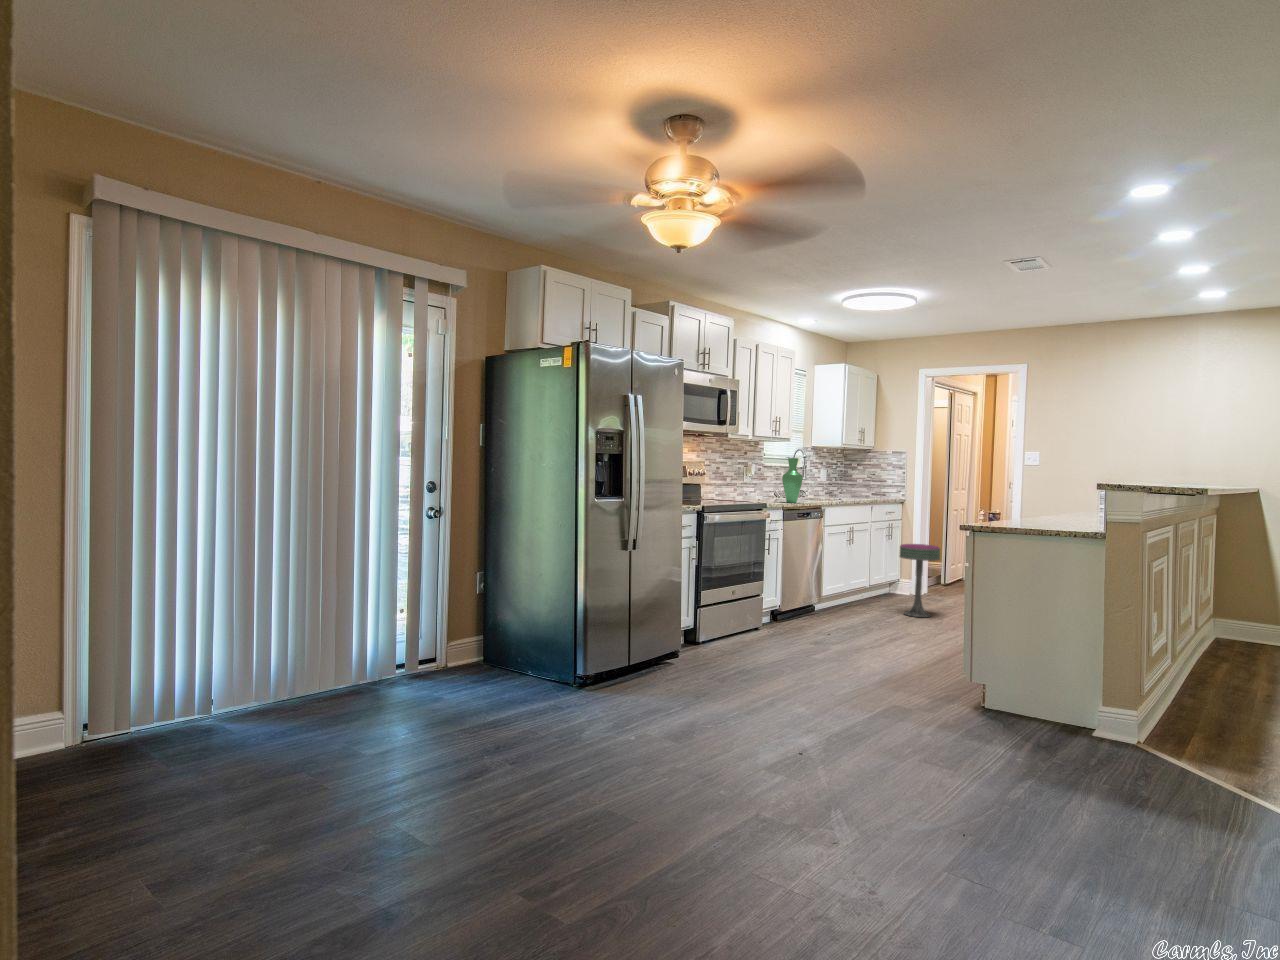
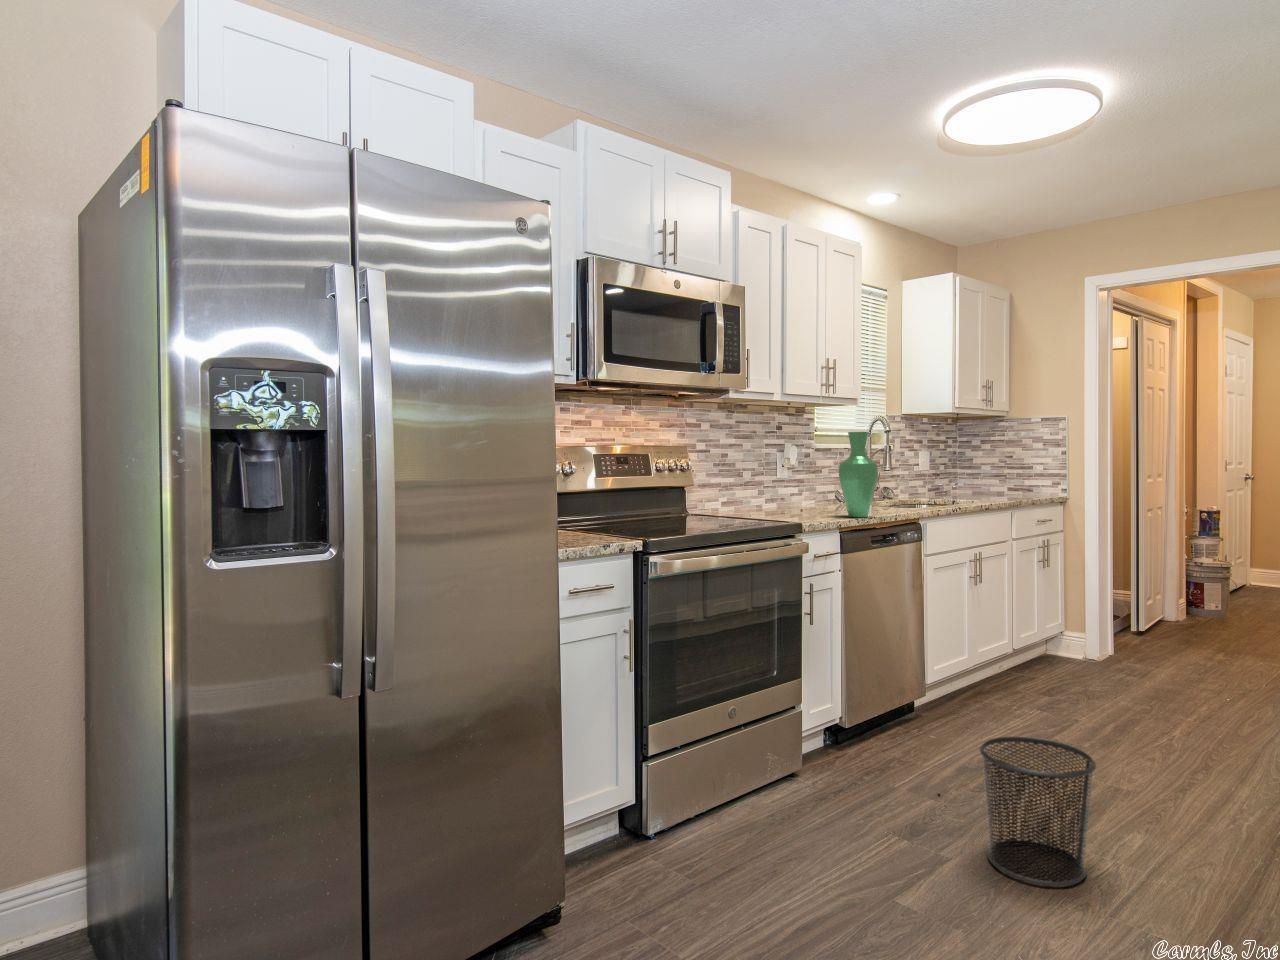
bar stool: present [900,544,940,617] -> none [1072,583,1155,725]
waste bin: none [847,600,895,657] -> present [980,736,1096,887]

